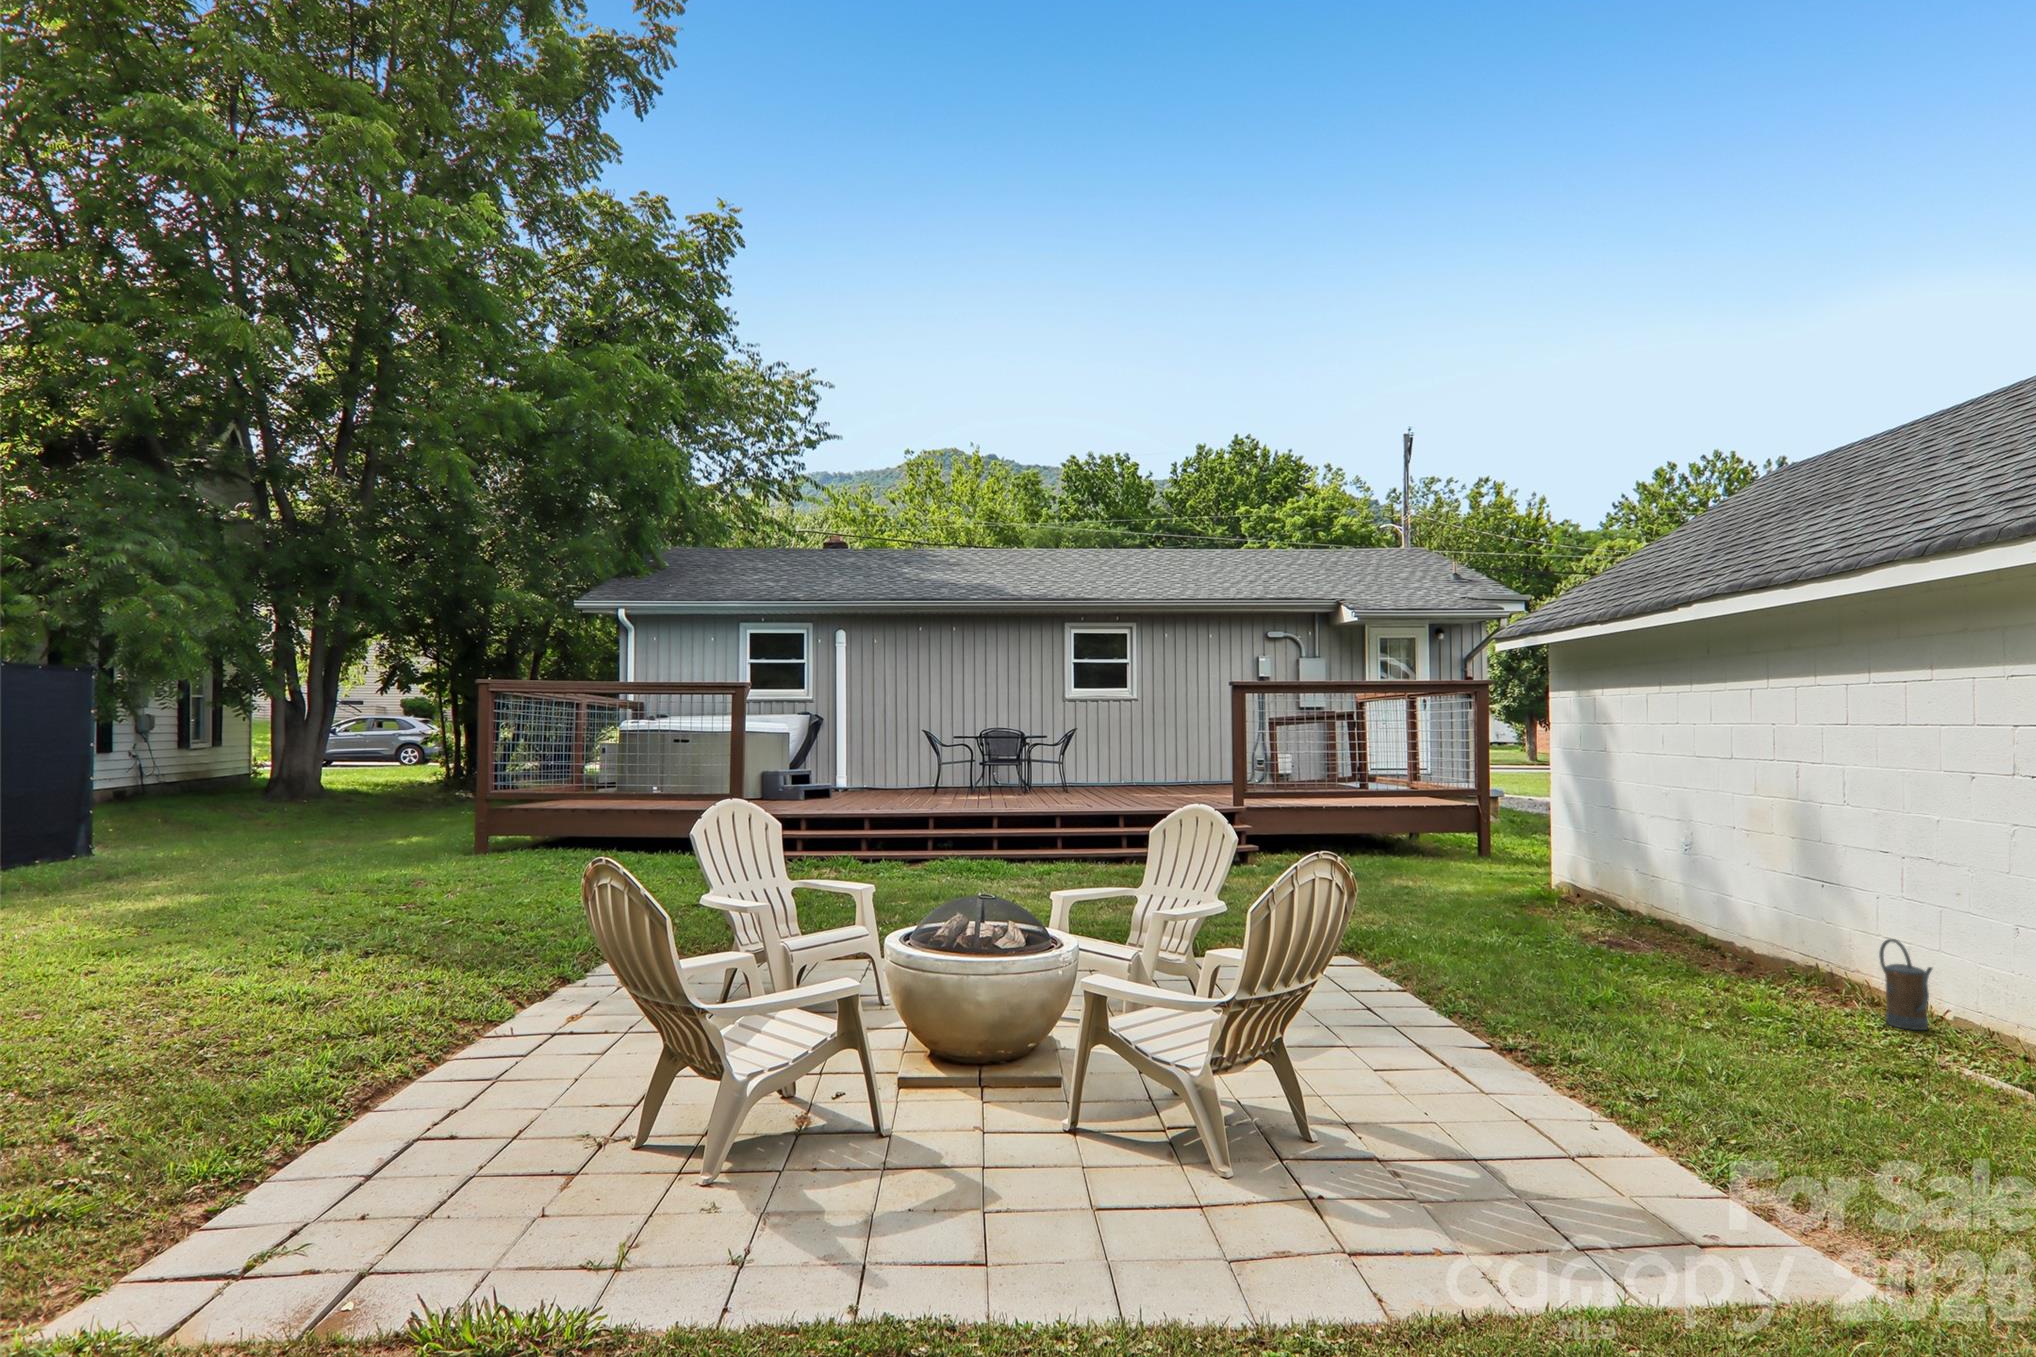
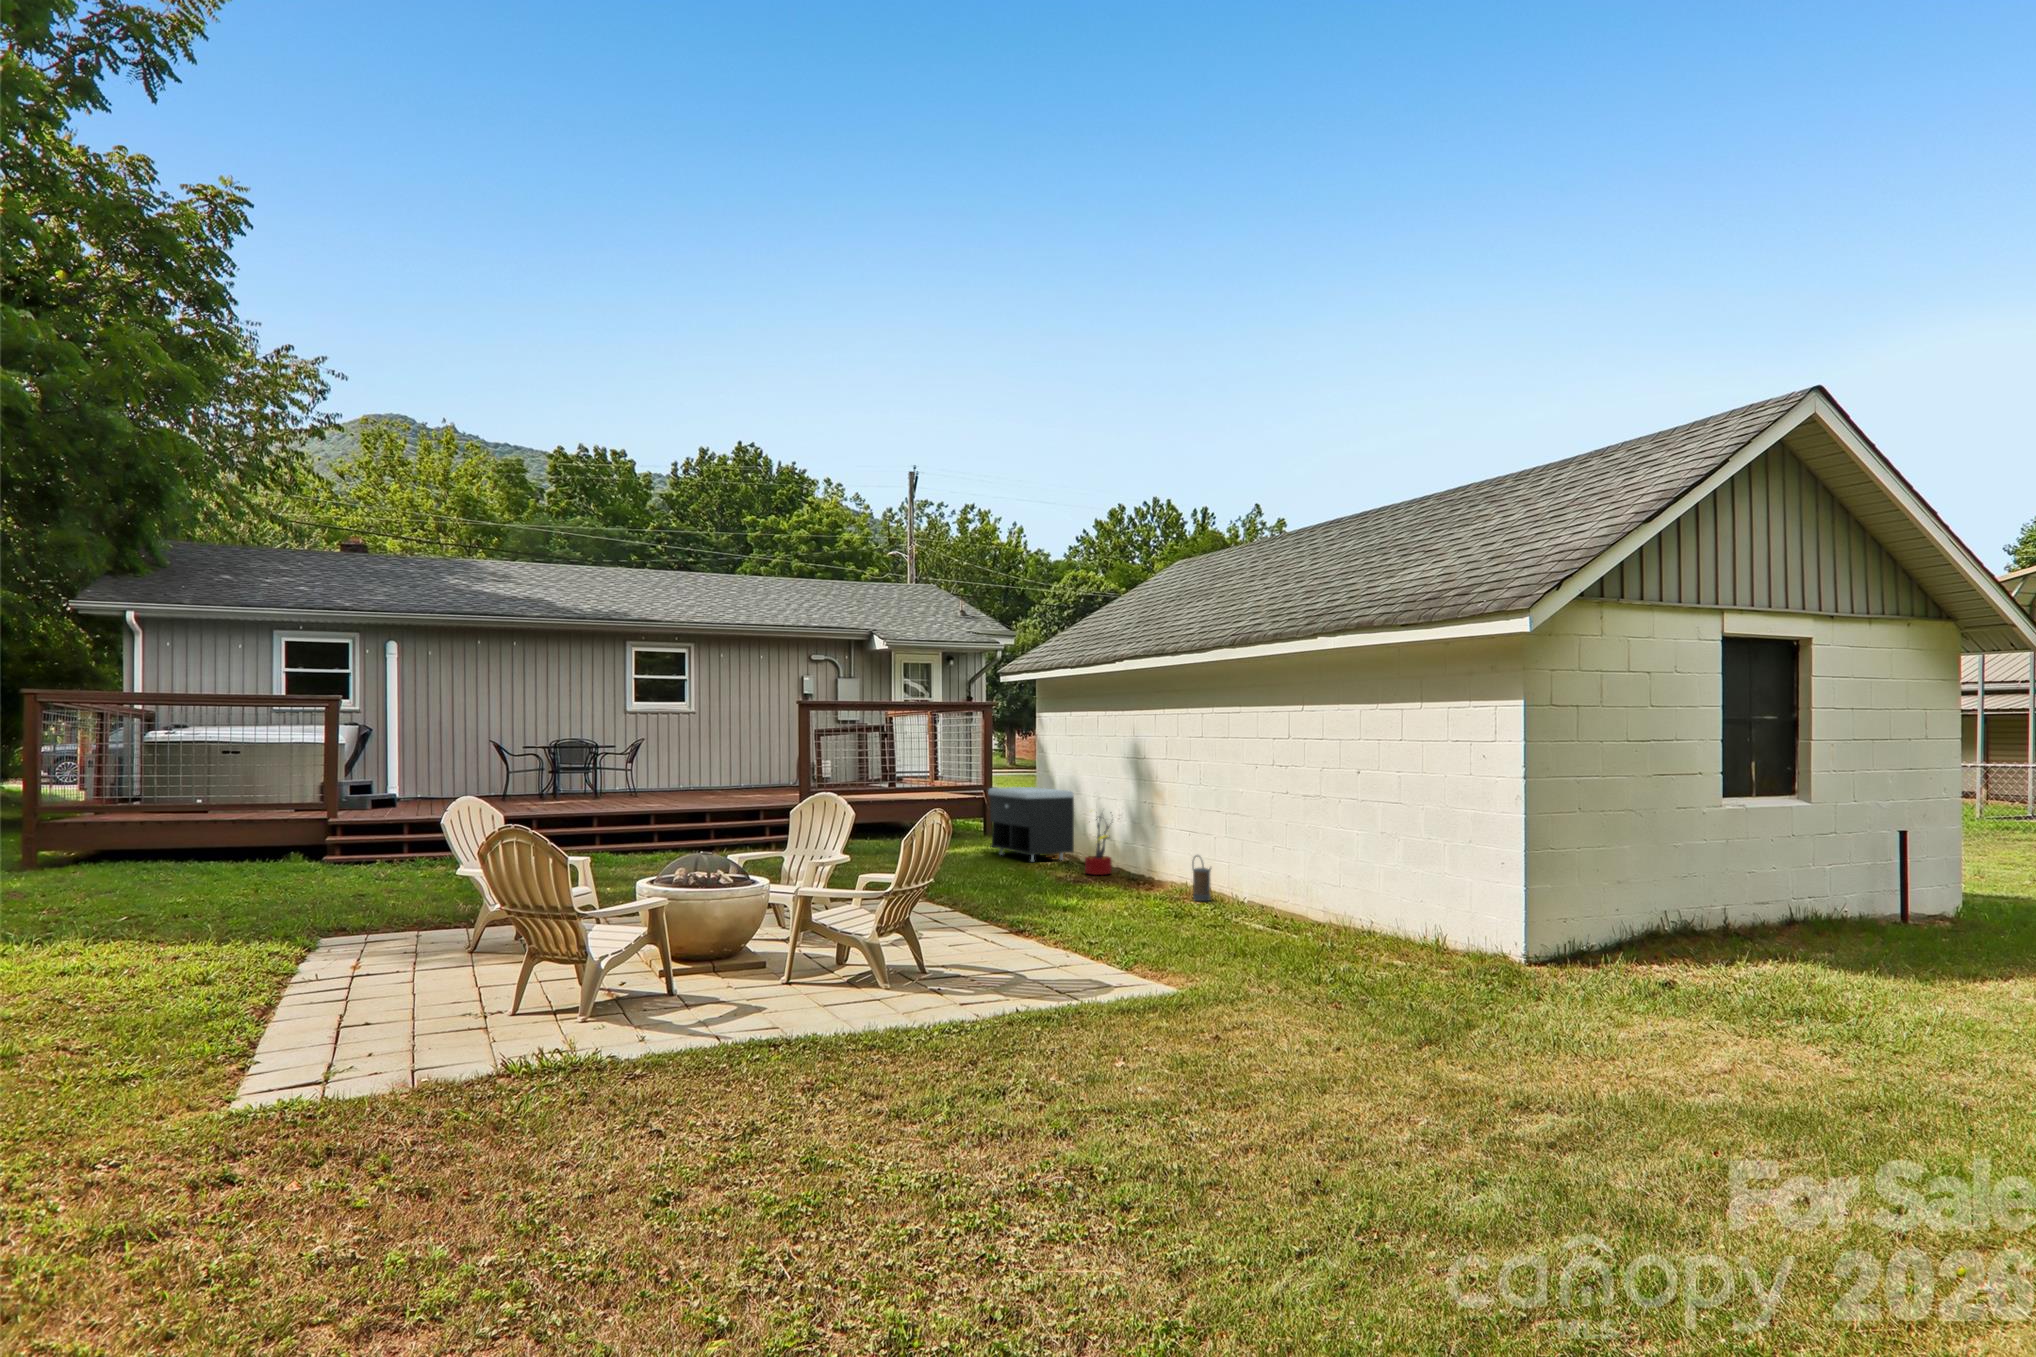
storage bench: none [1486,796,1626,908] -> present [988,787,1074,861]
decorative plant: none [1648,836,1700,944] -> present [1085,817,1112,875]

